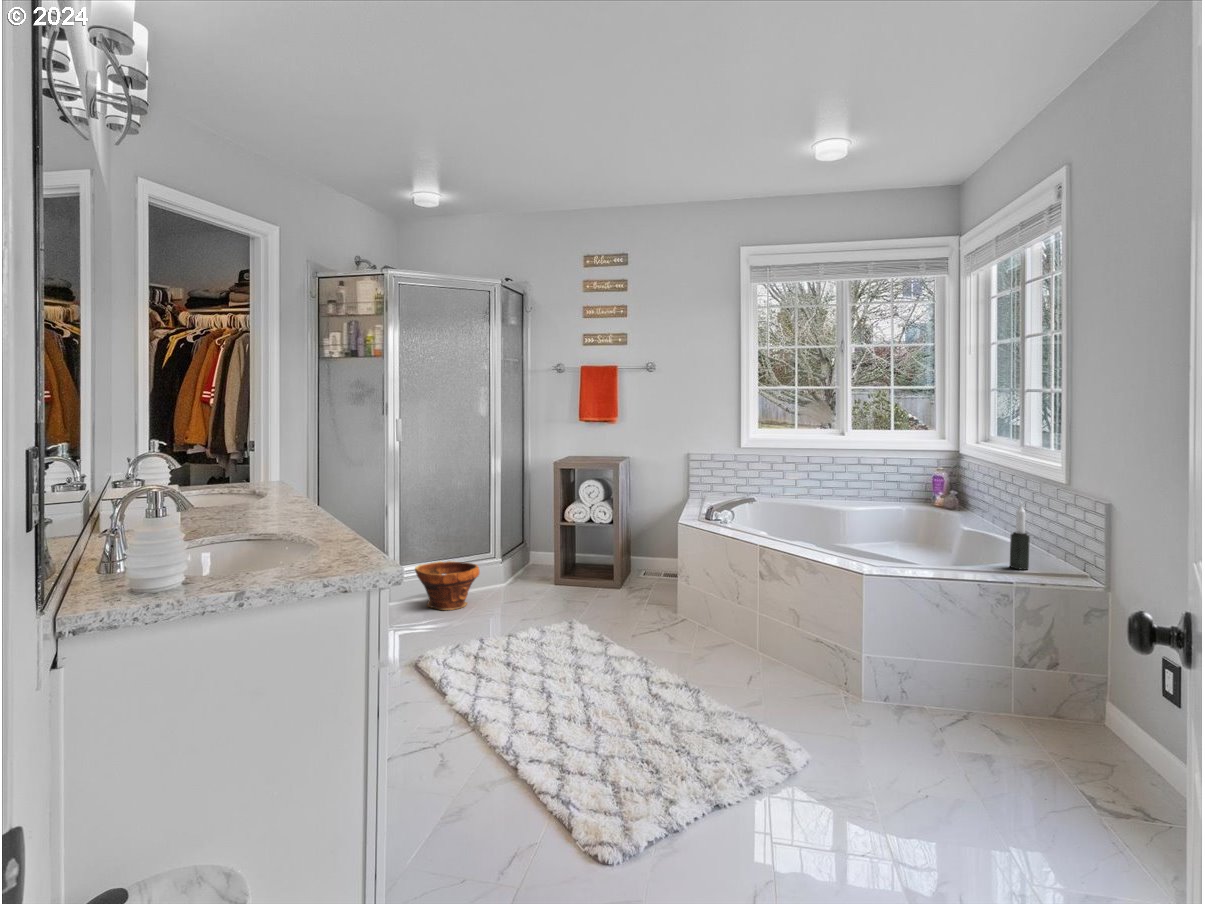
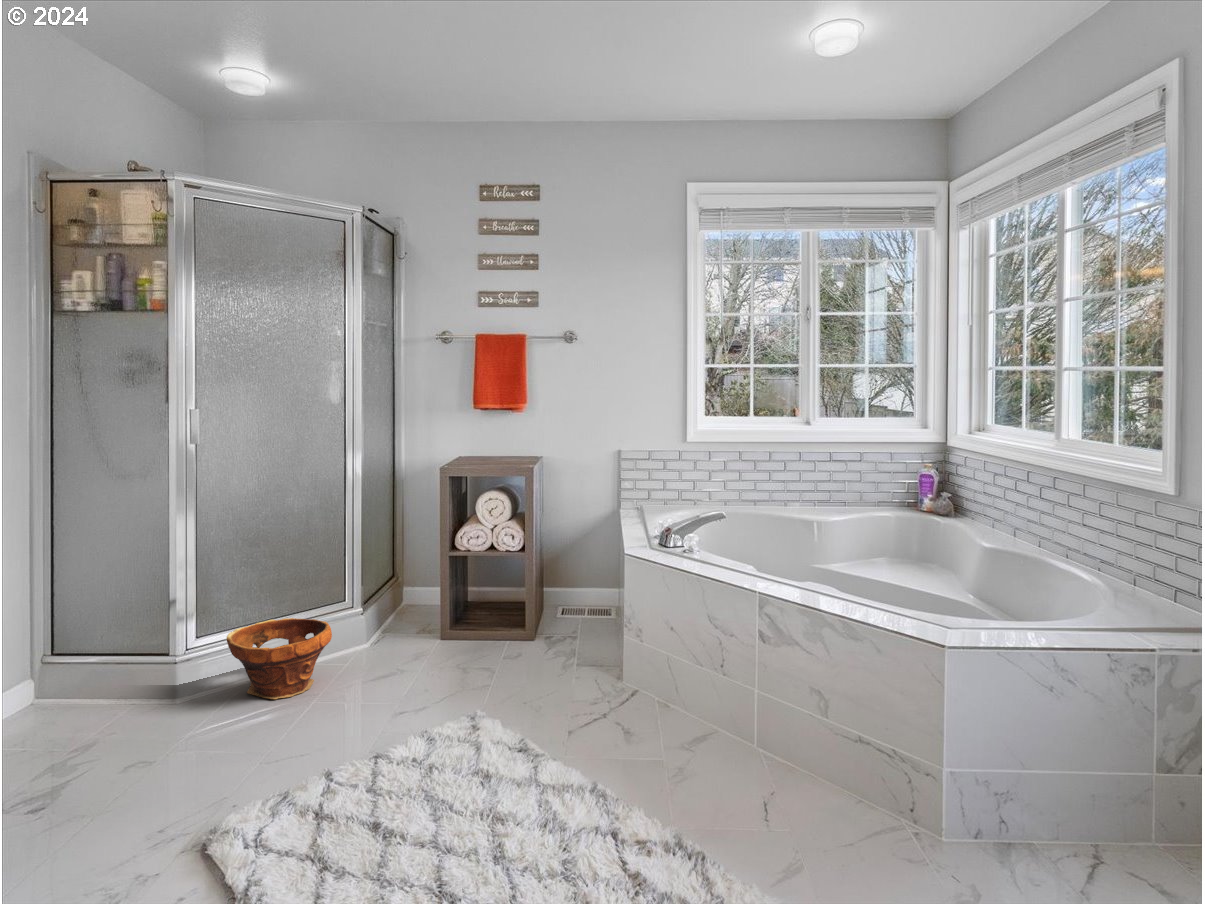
candle: present [1010,503,1030,569] -> none [1133,532,1166,630]

